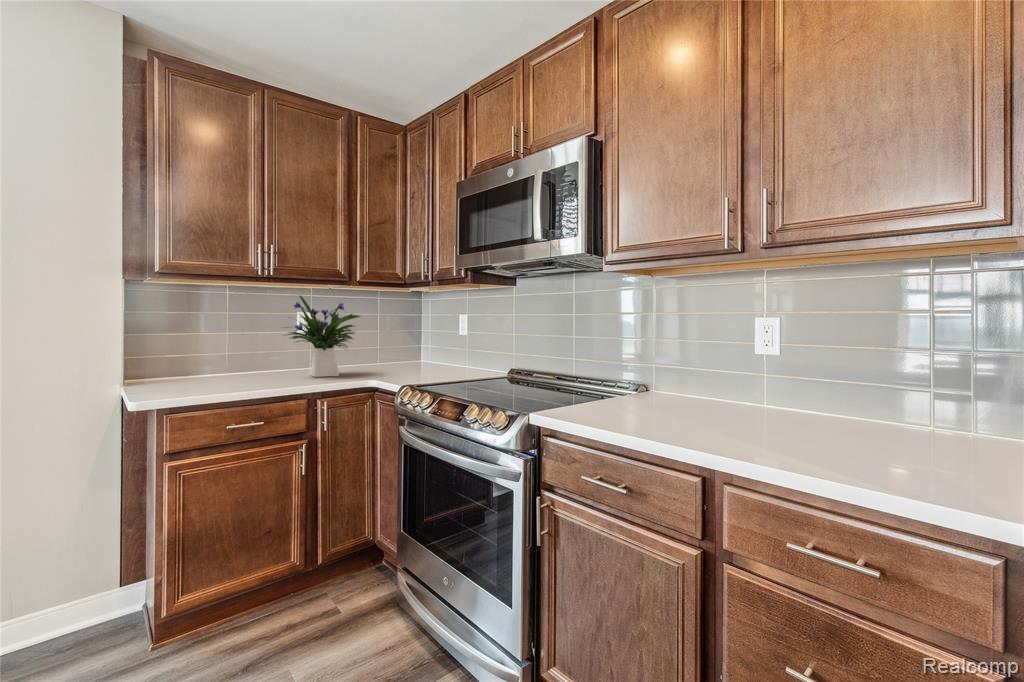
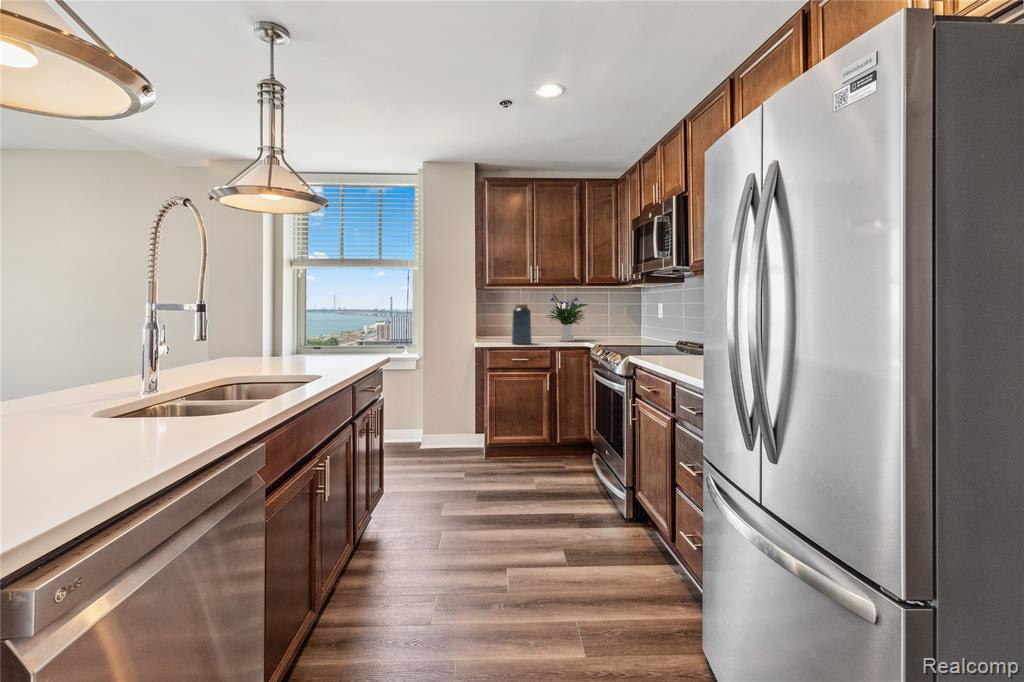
vase: none [221,312,265,390] -> present [512,304,532,344]

